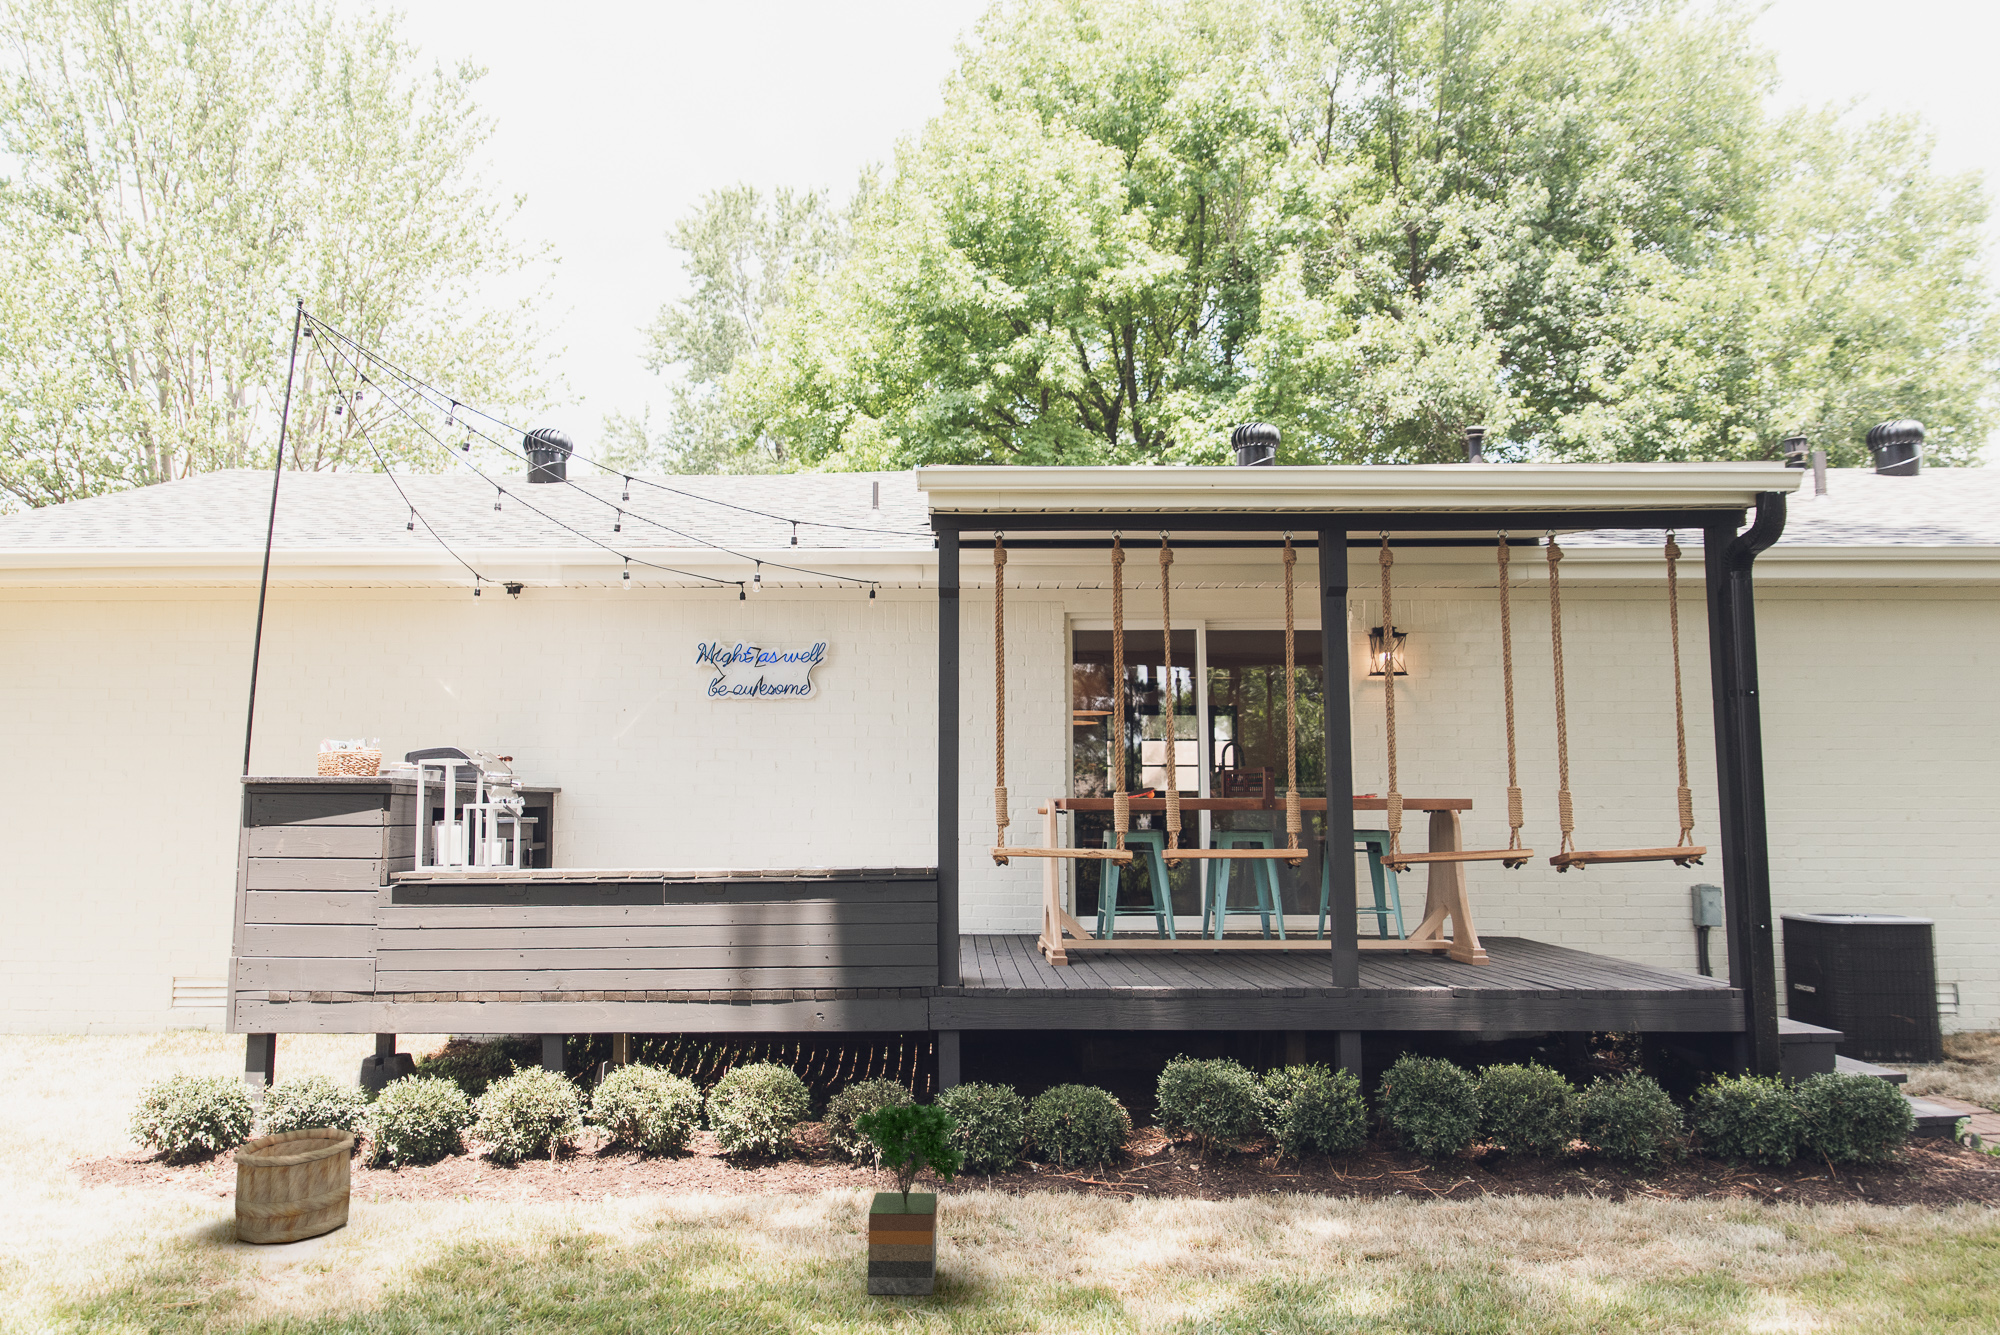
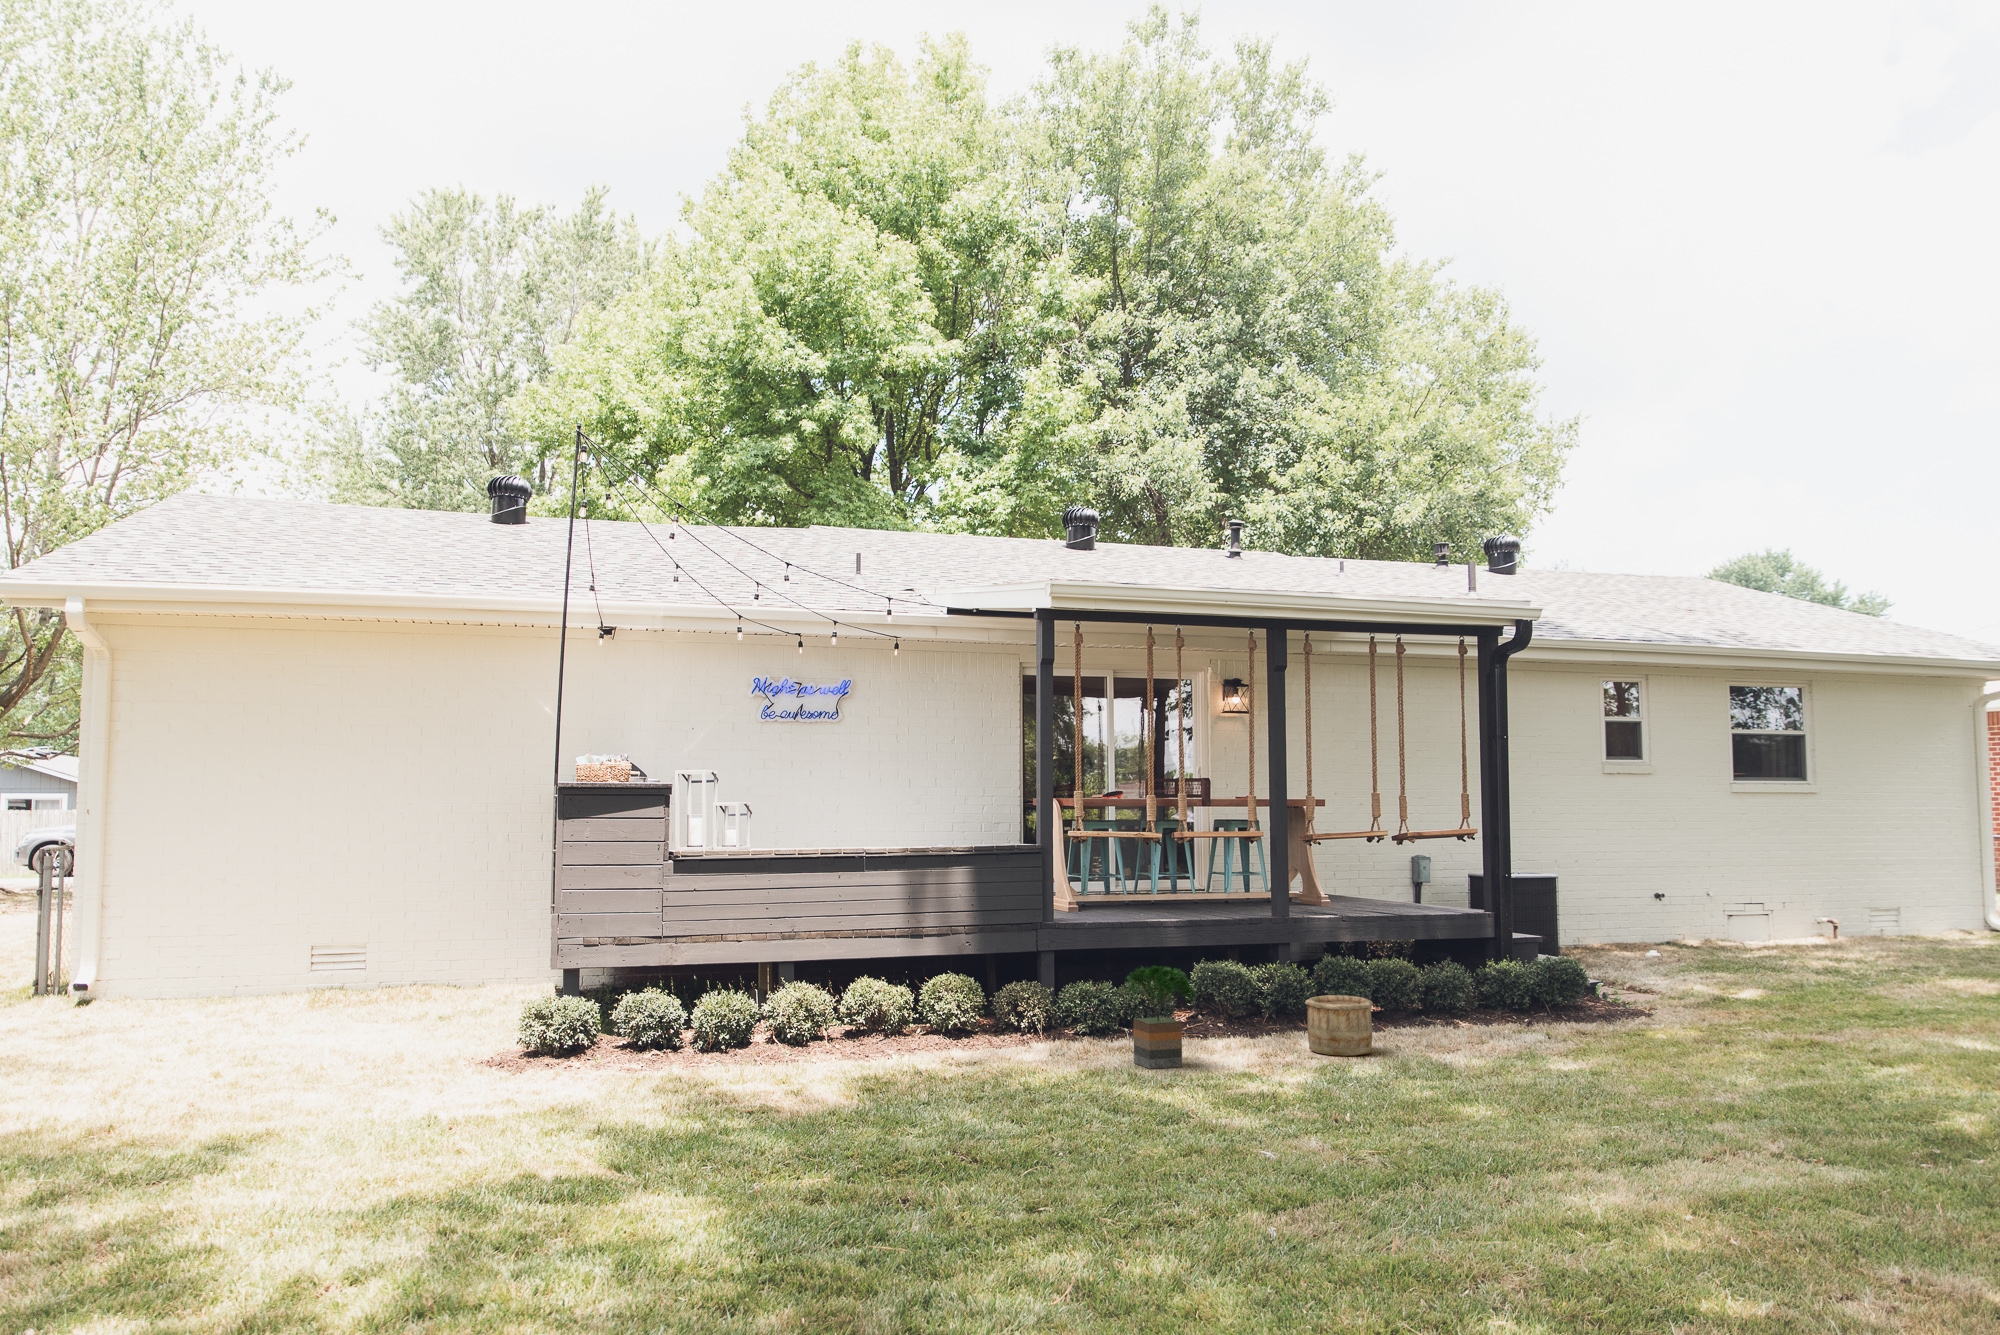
wooden bucket: present [233,1128,354,1243] -> present [1305,995,1373,1056]

